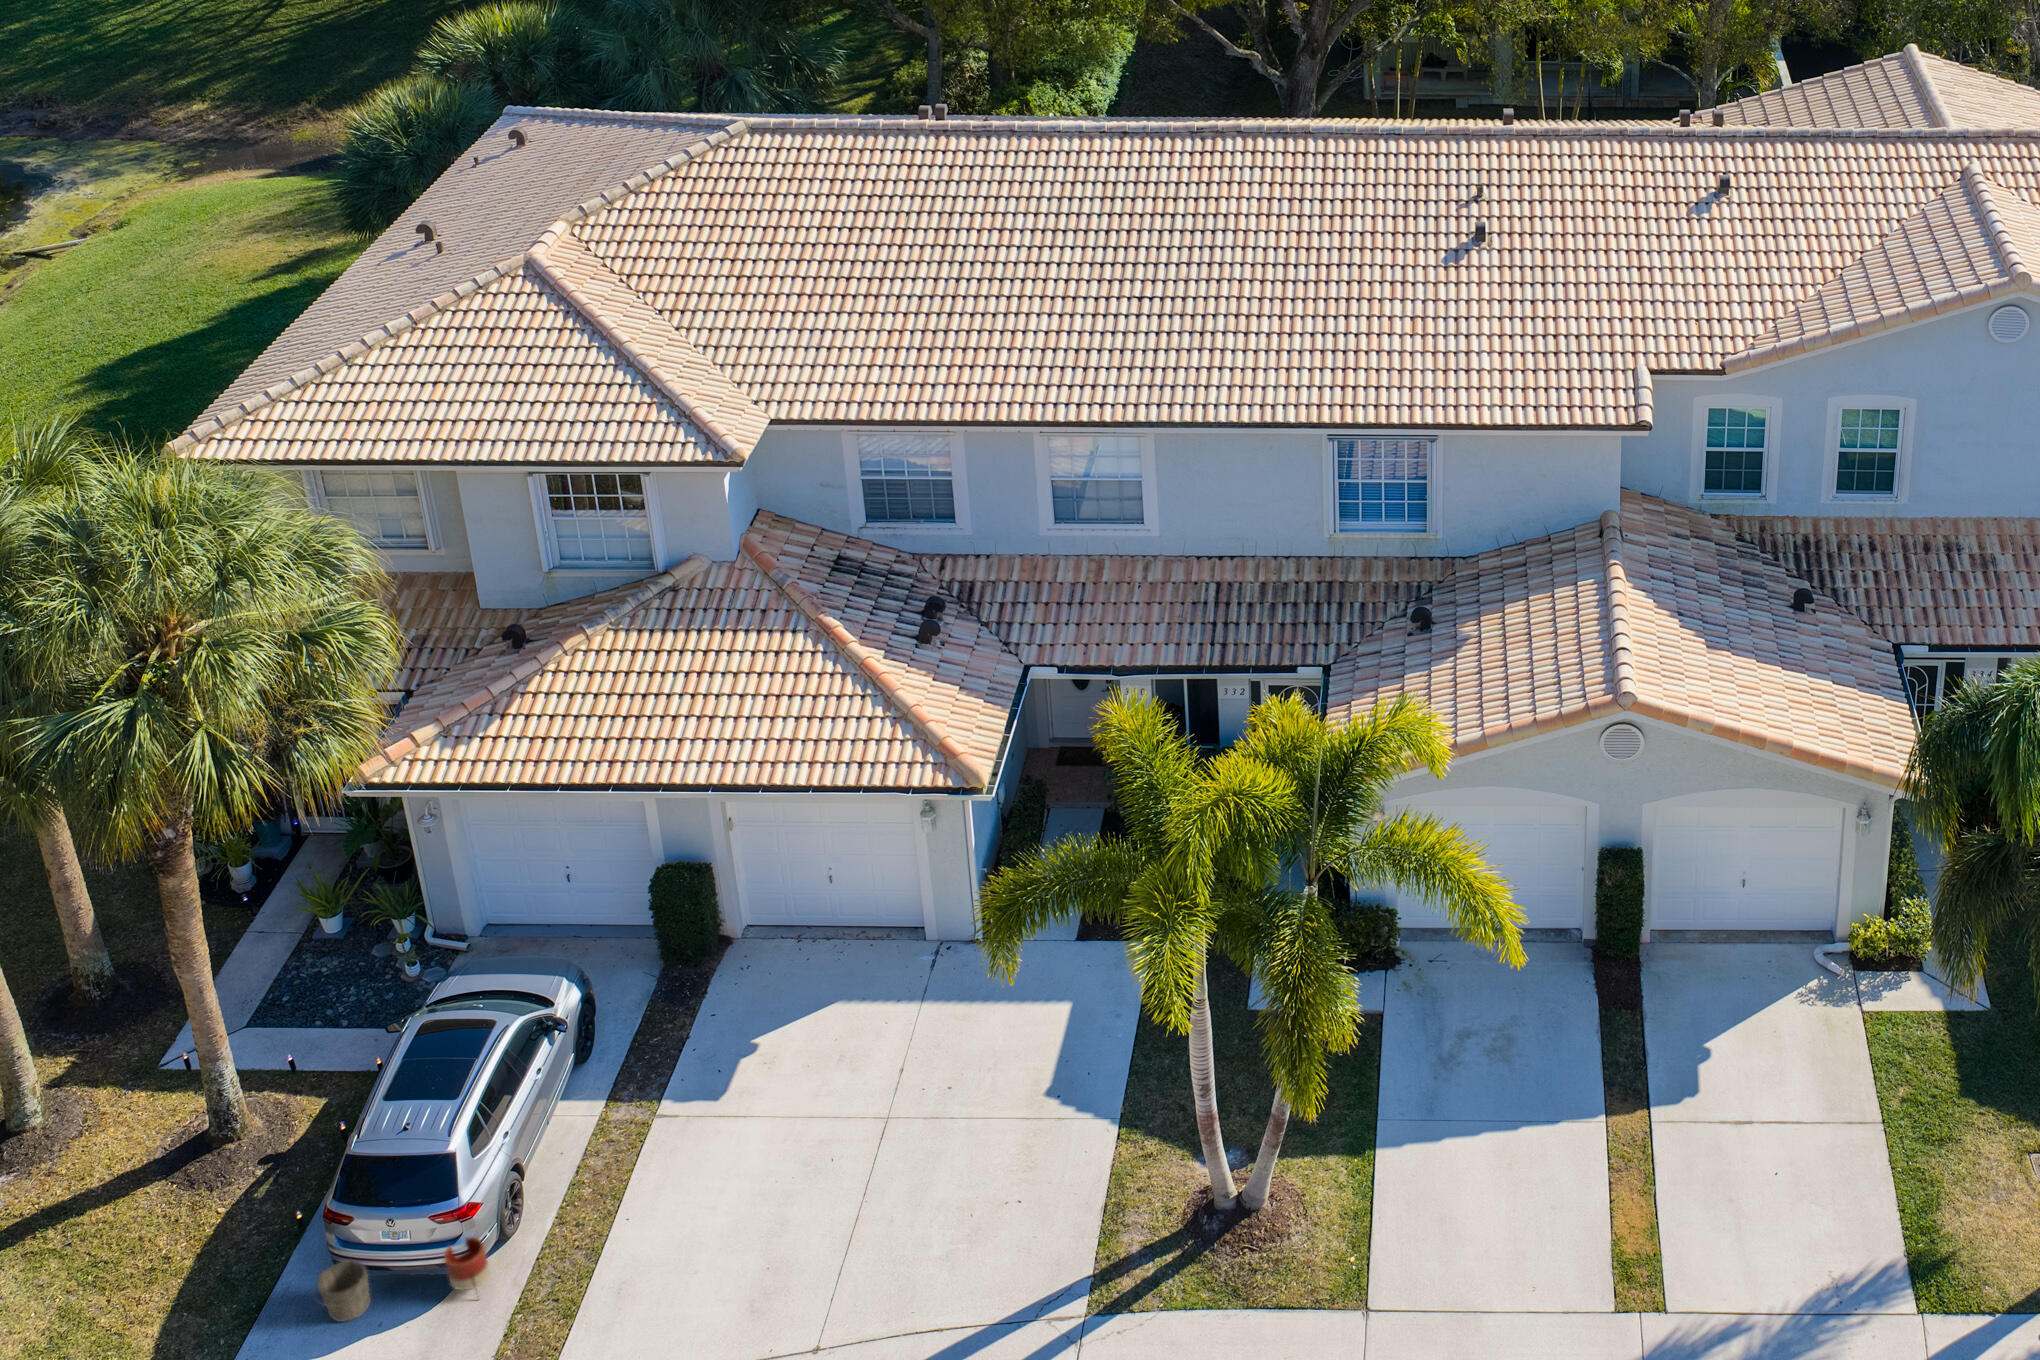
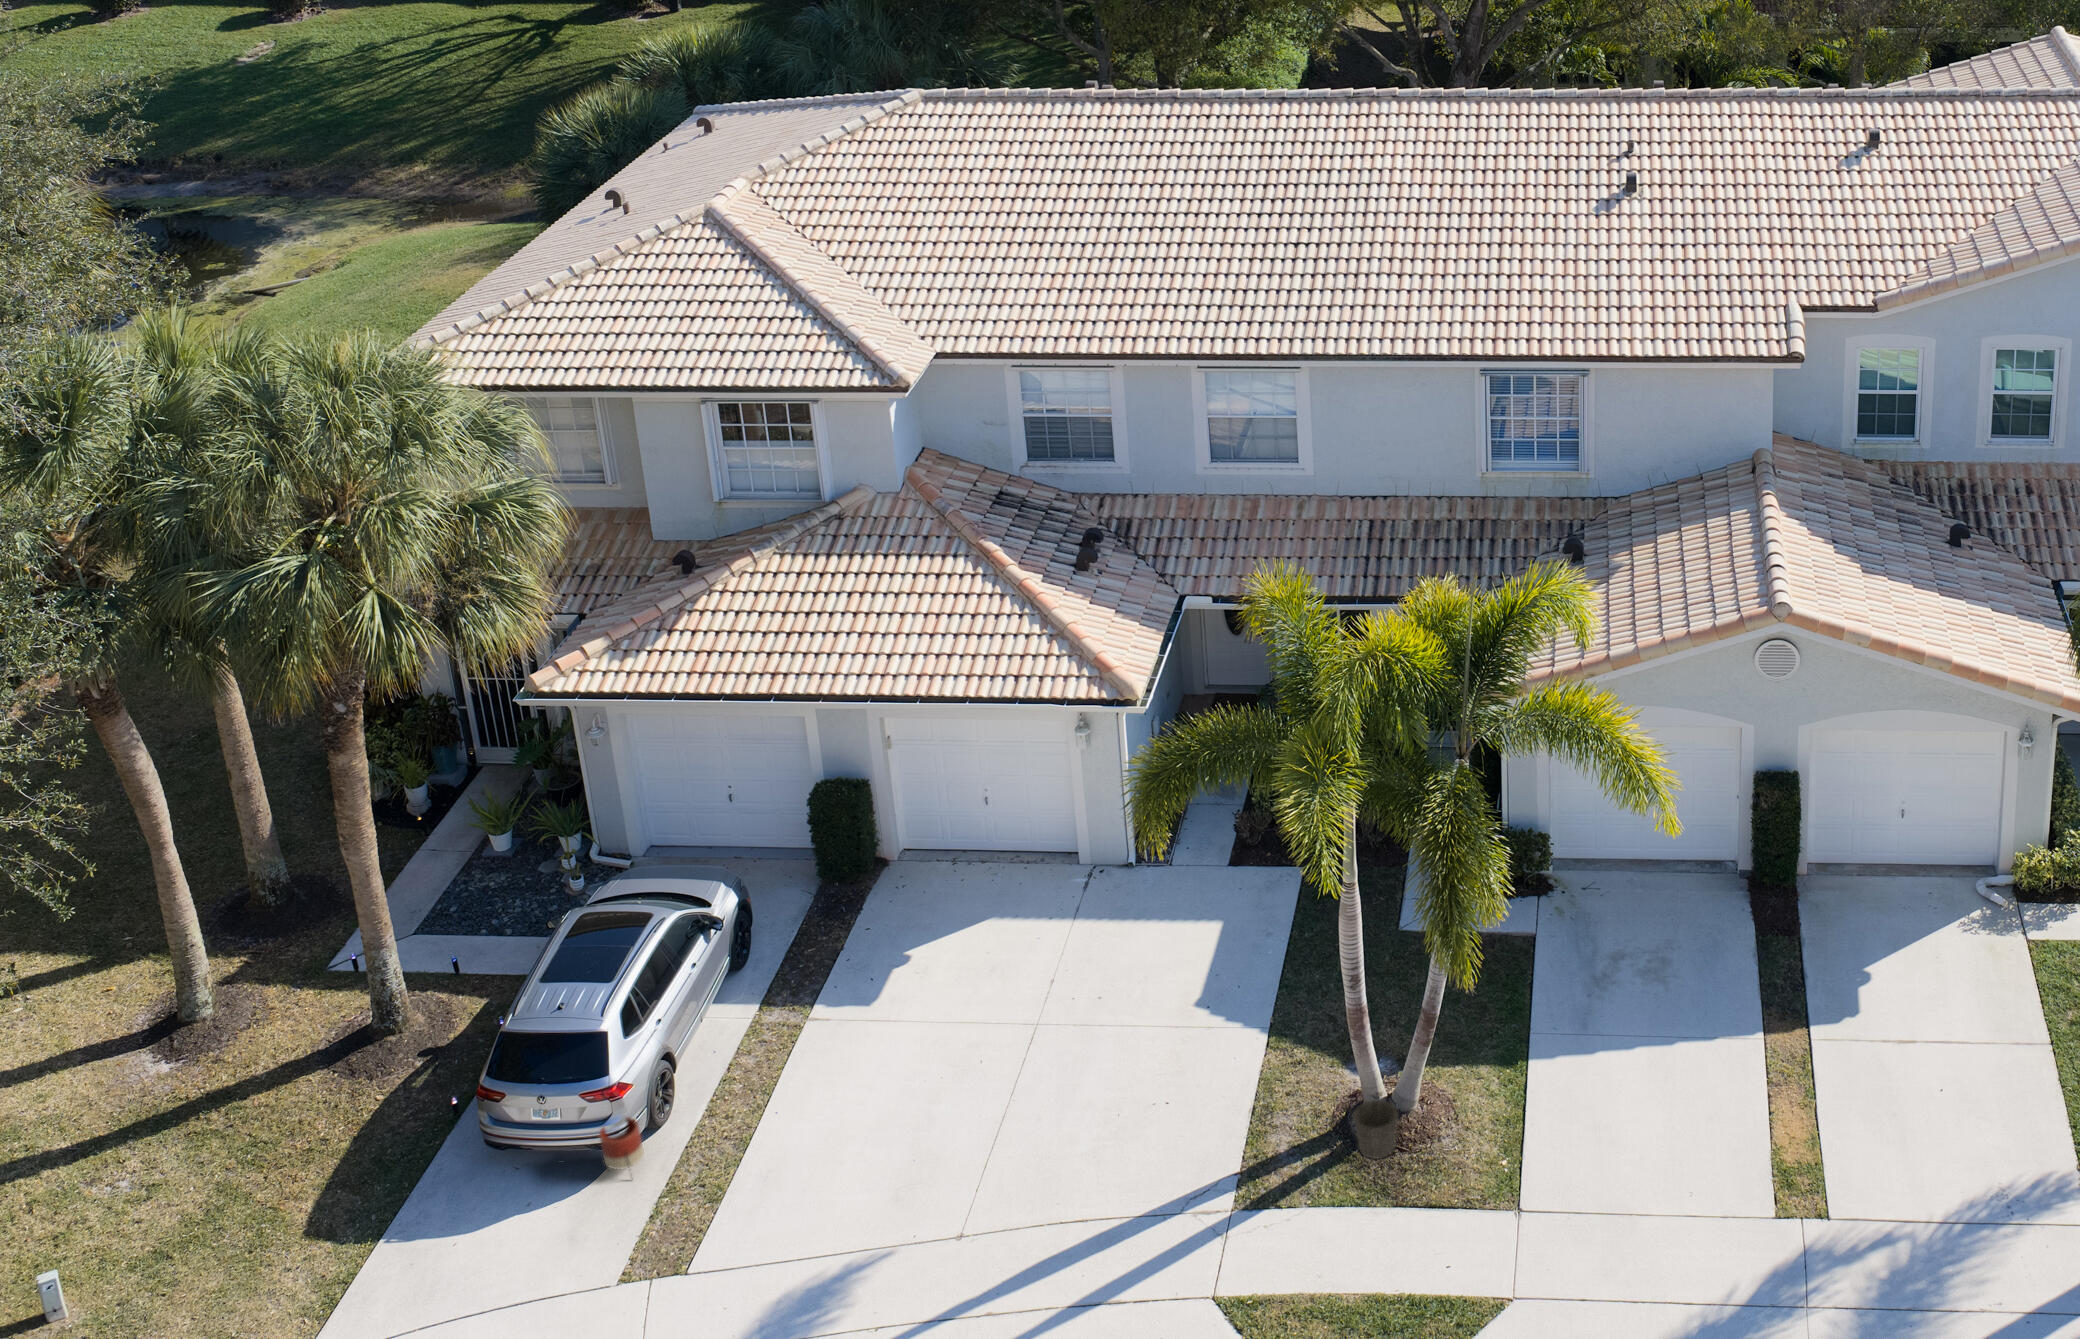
bucket: present [312,1260,371,1322] -> present [1353,1100,1398,1159]

